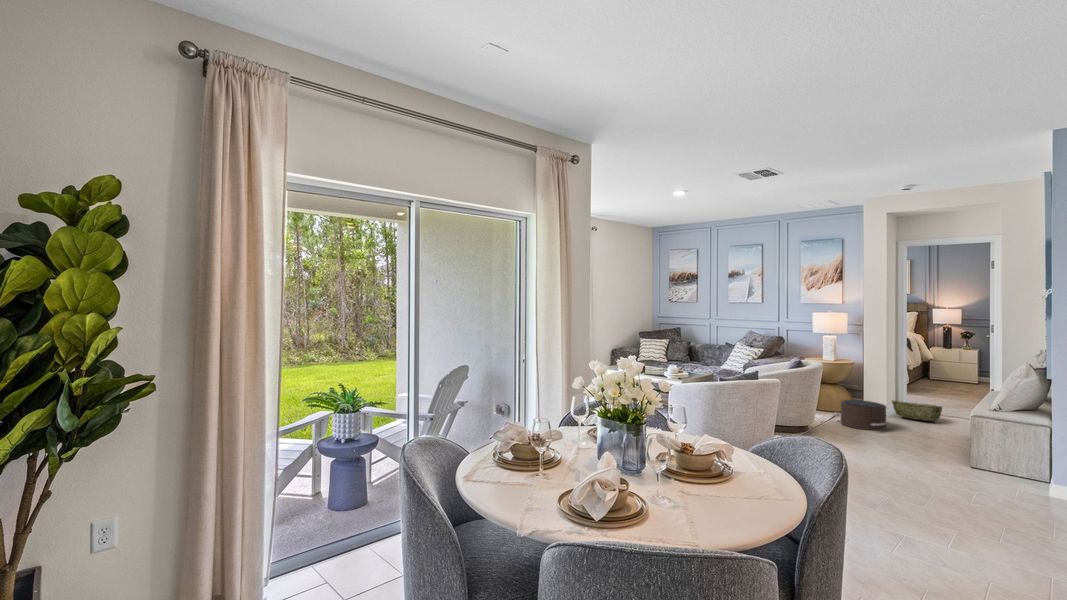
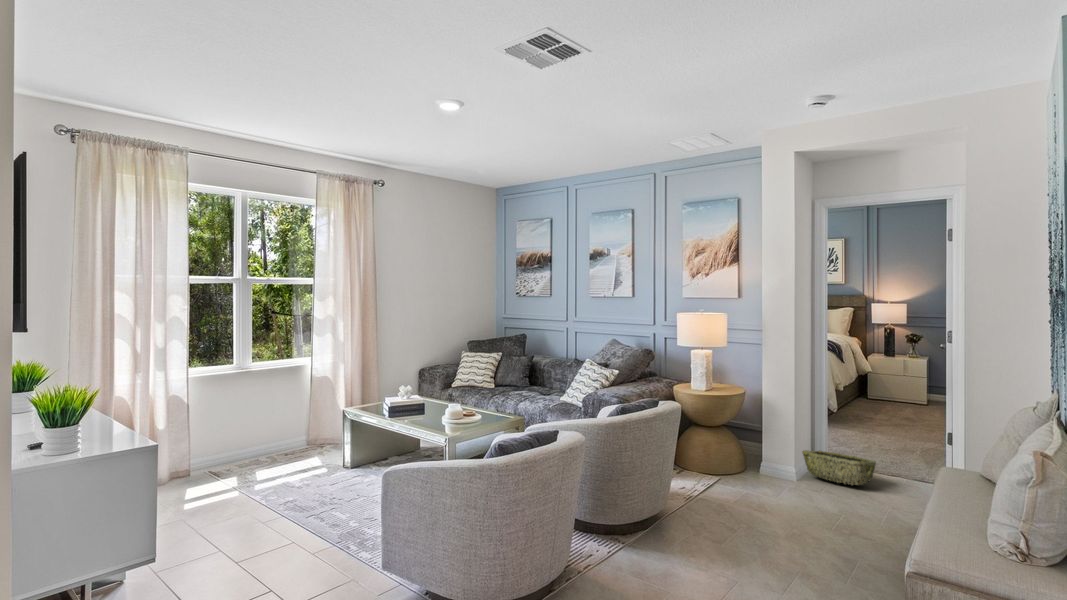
pouf: present [833,400,889,430] -> none [706,455,793,511]

